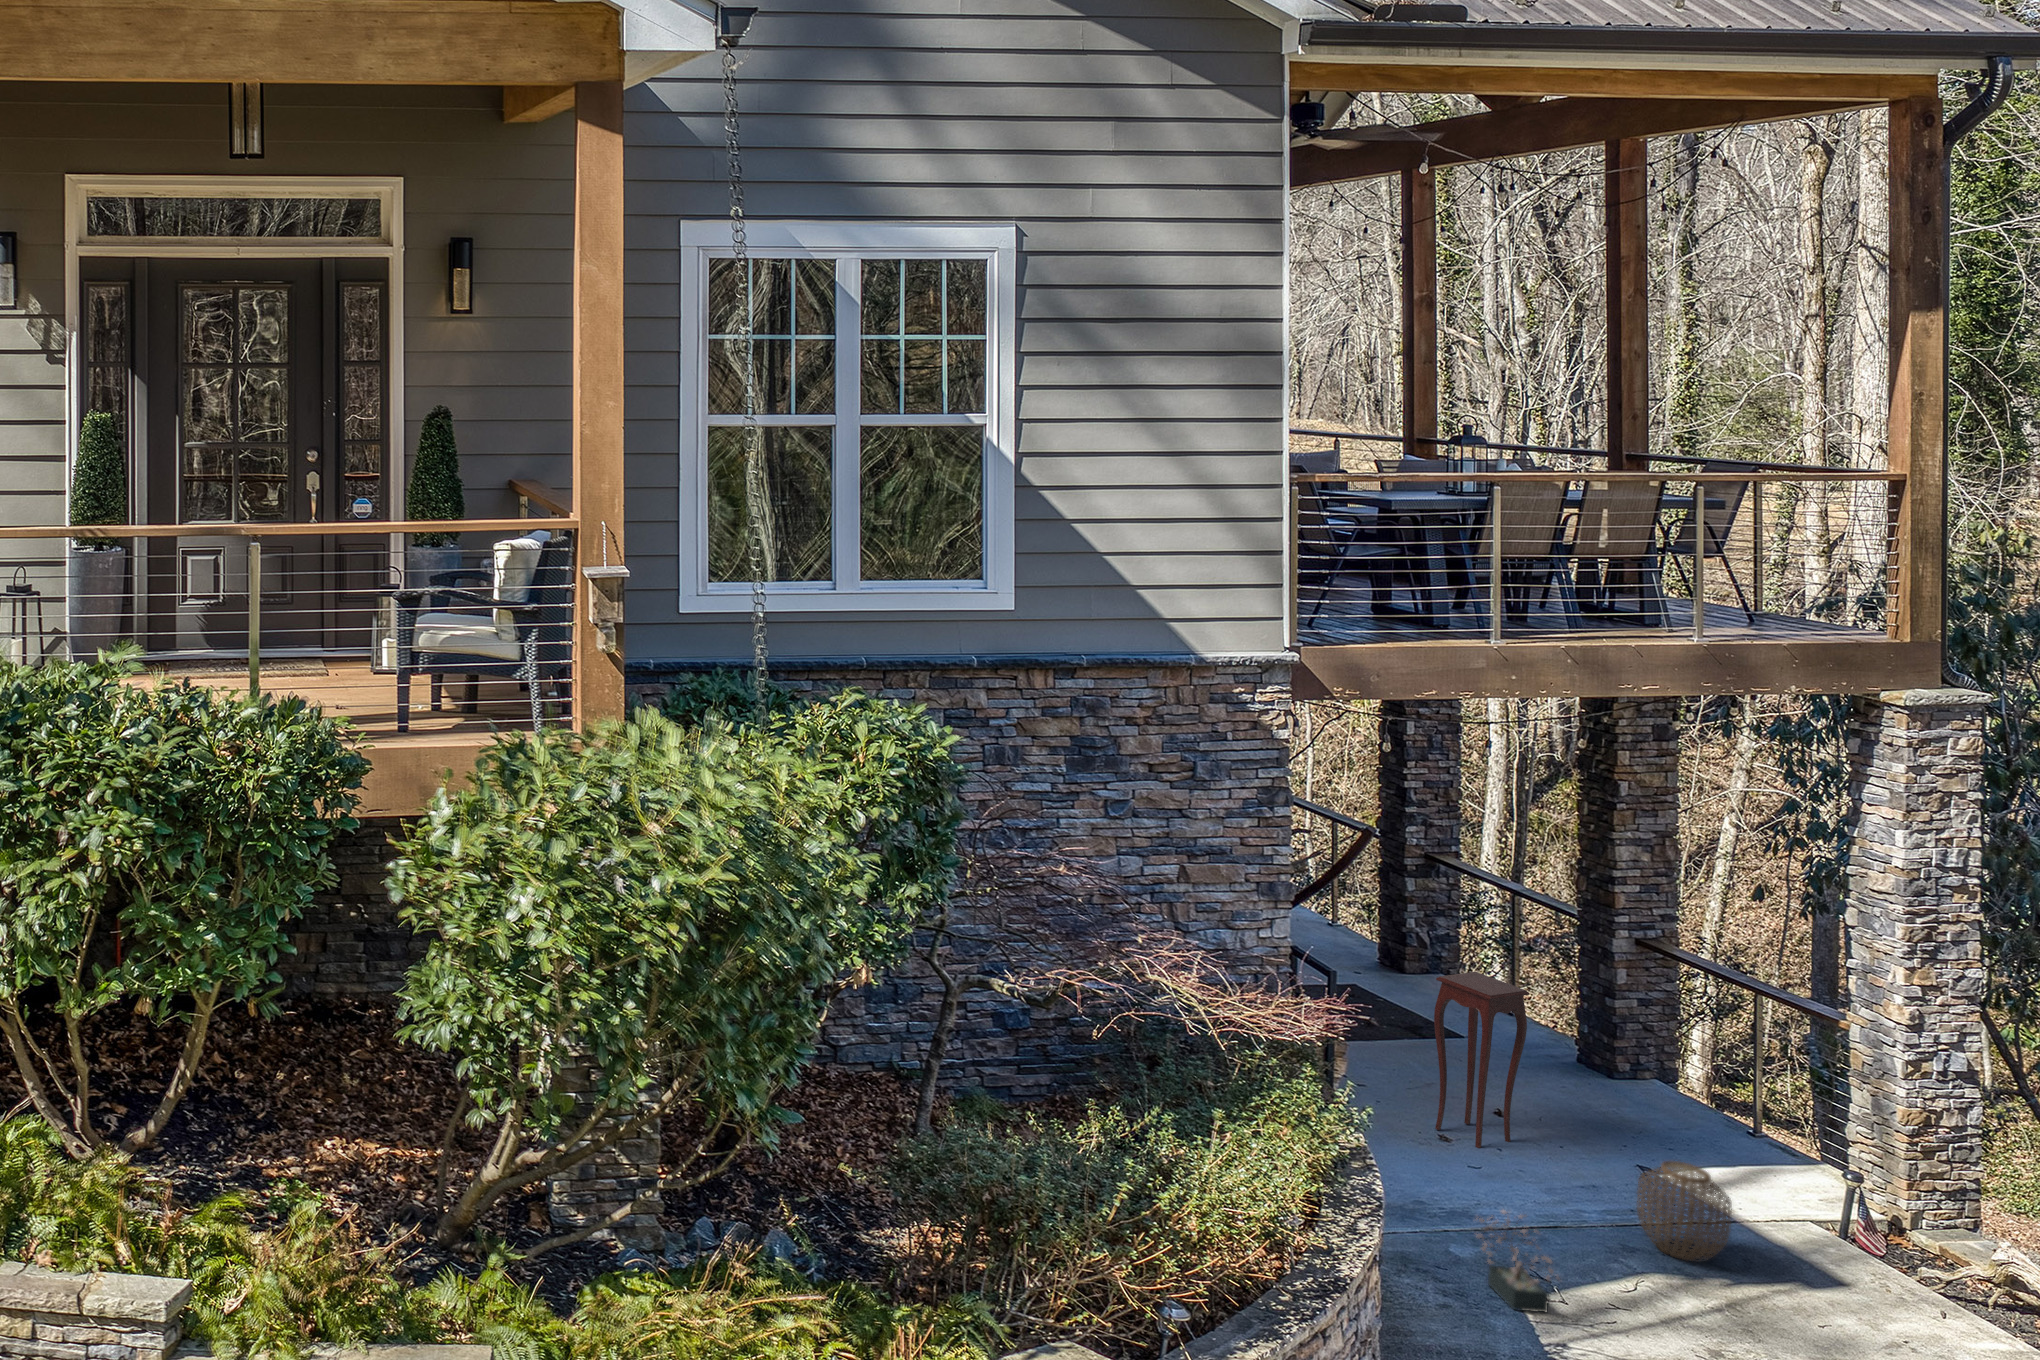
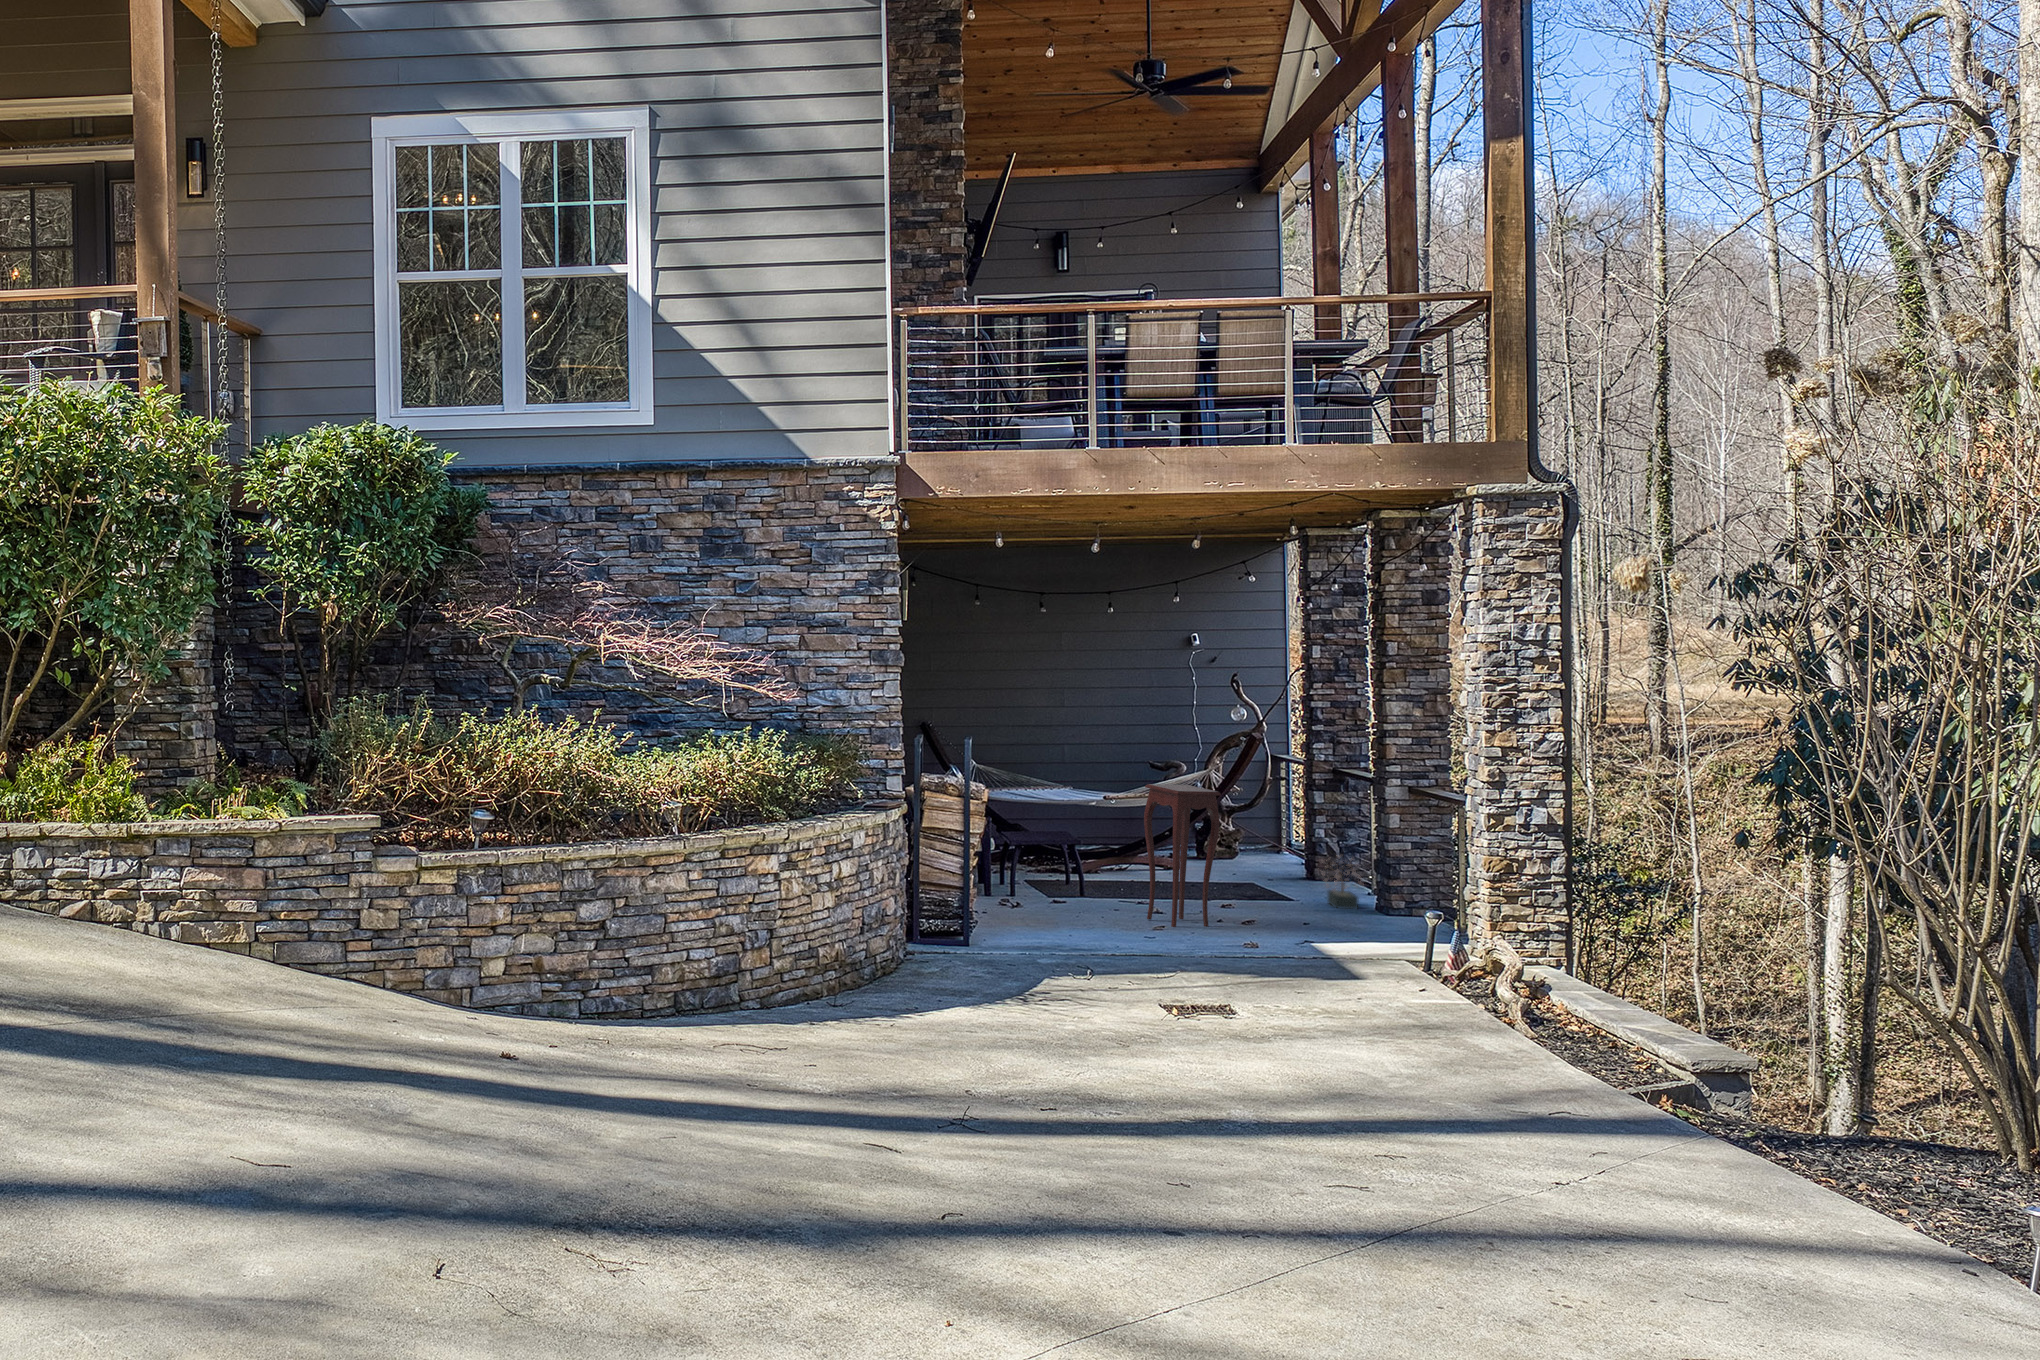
woven basket: present [1637,1161,1732,1261] -> none [1243,889,1314,966]
decorative plant: present [1478,1210,1553,1312] -> present [1322,855,1358,909]

